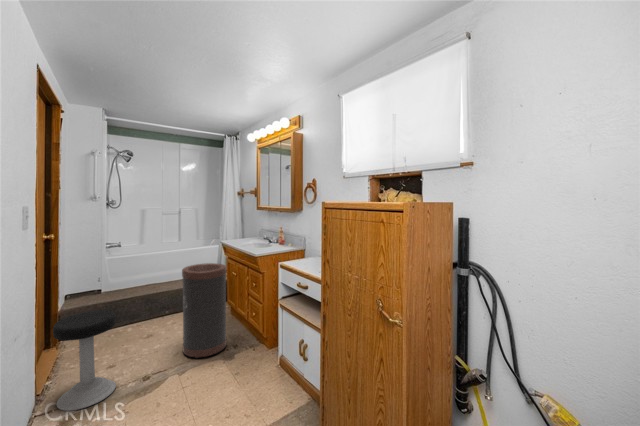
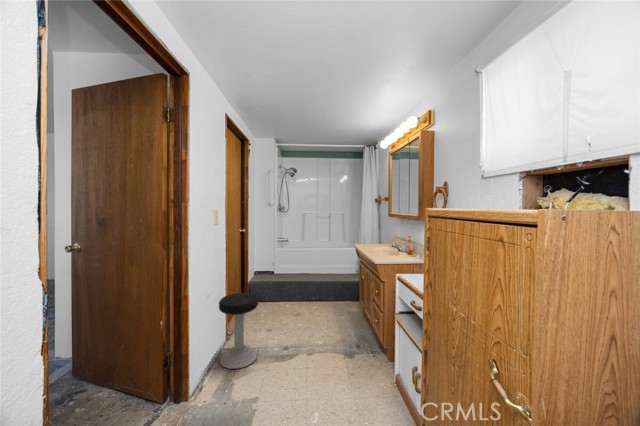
trash can: present [182,263,227,358] -> none [311,265,349,353]

